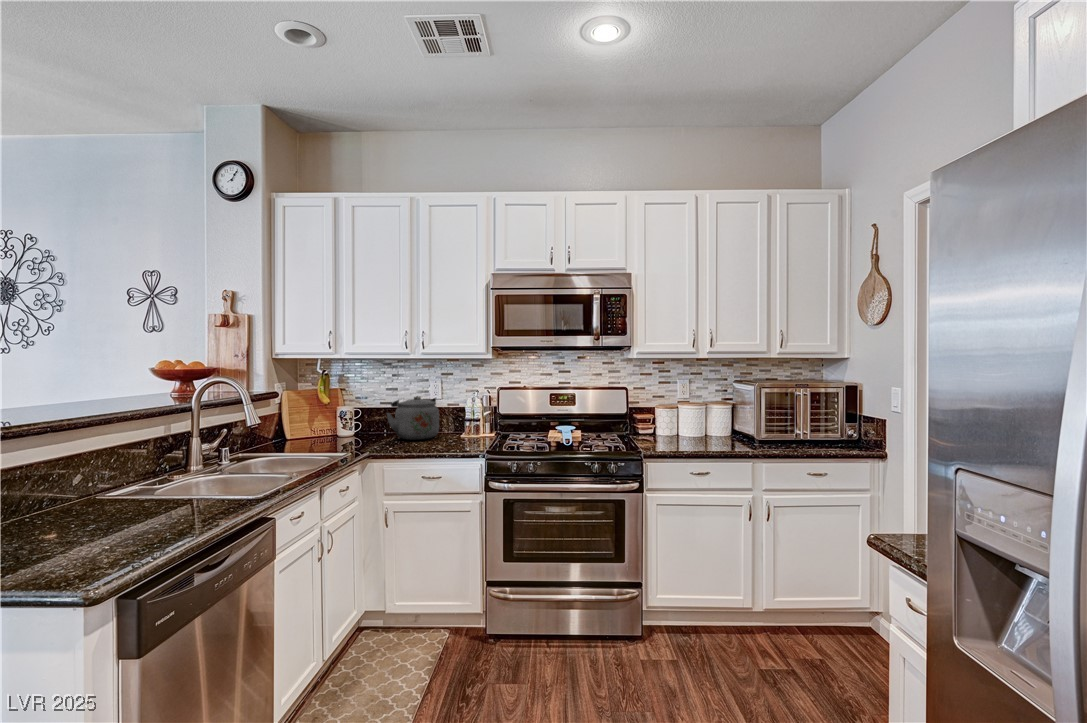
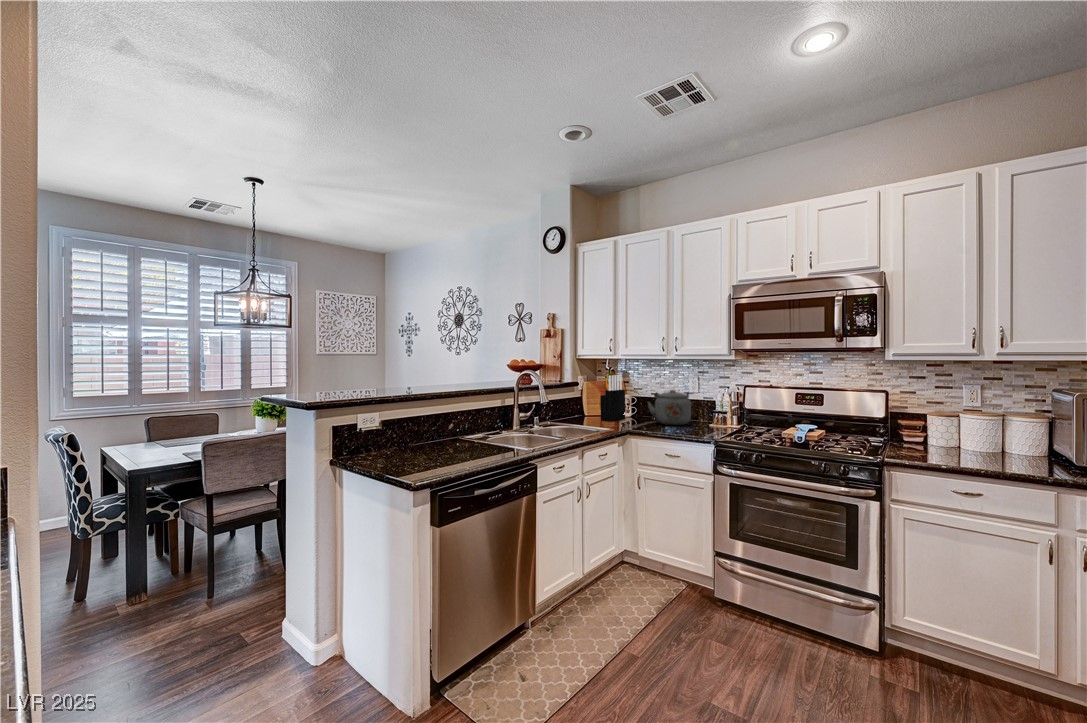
knife block: none [317,380,351,443] -> present [601,375,625,421]

